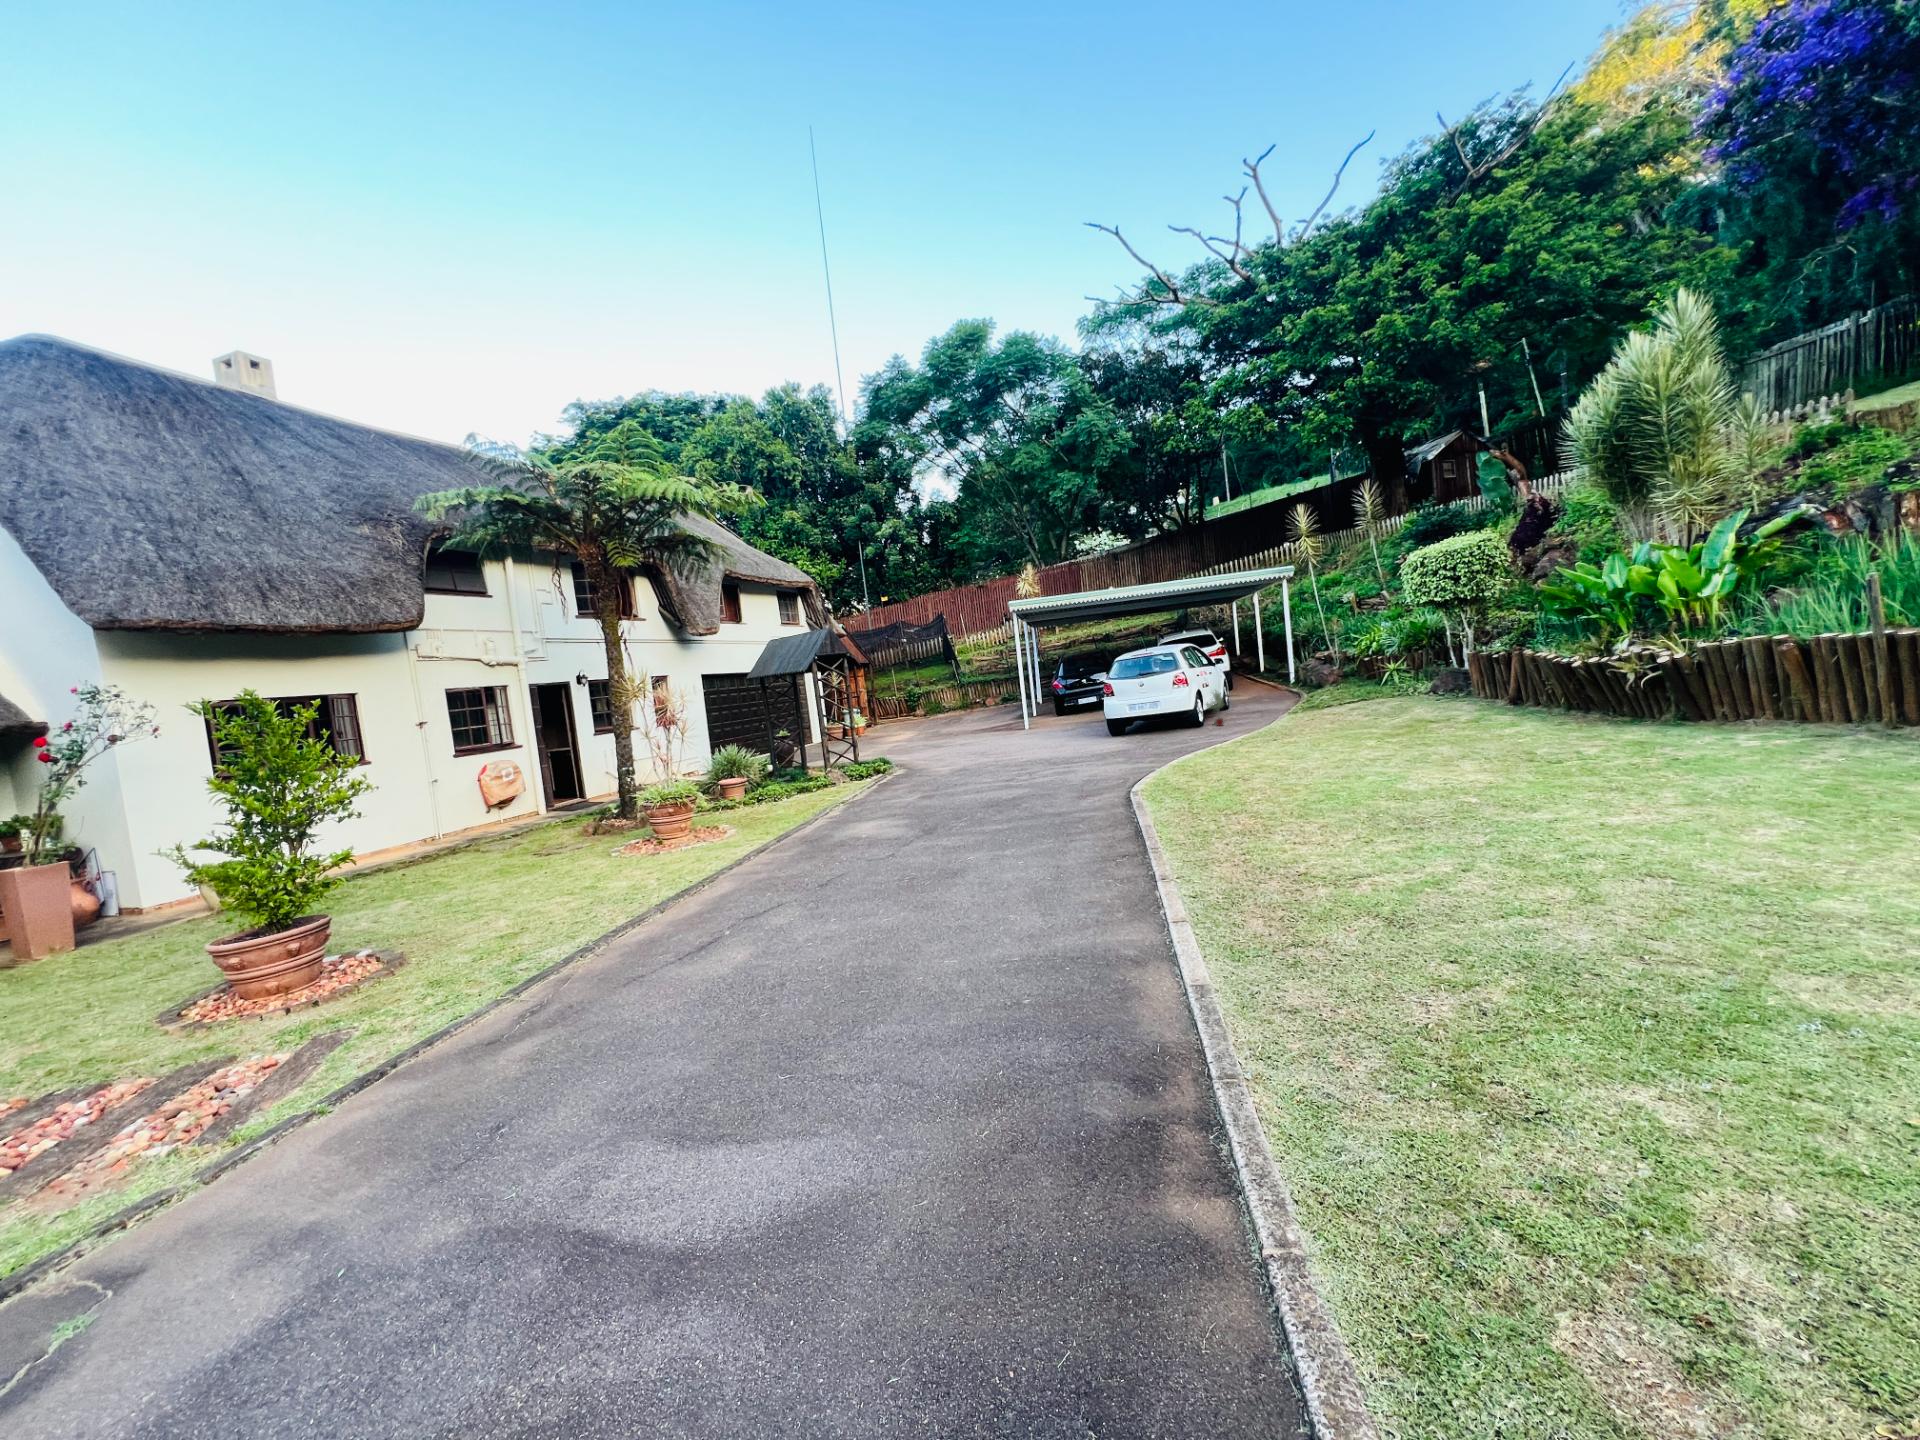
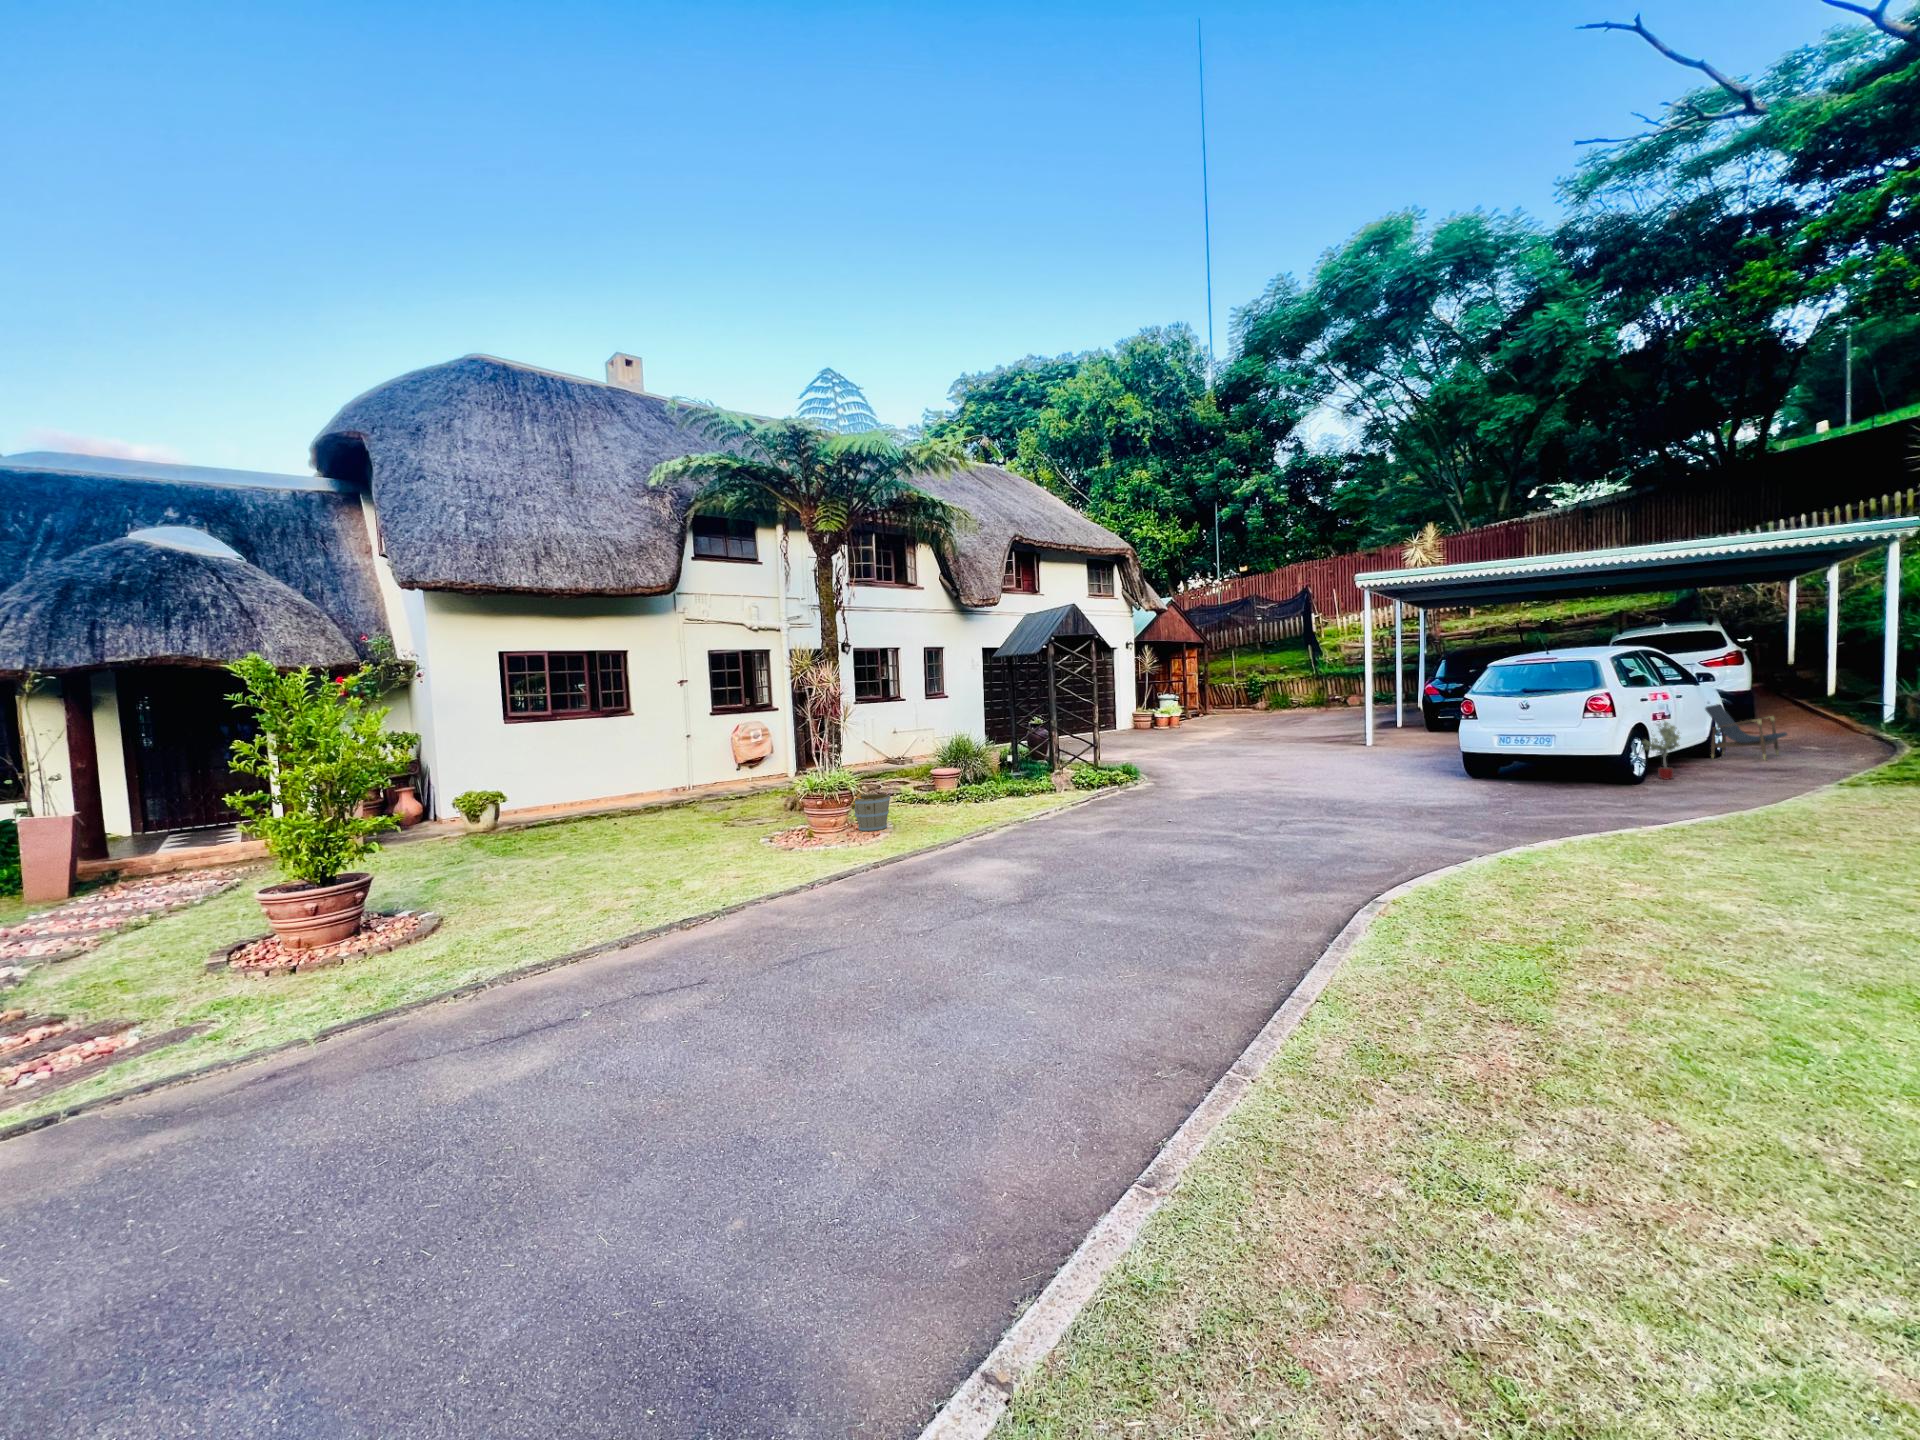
lounge chair: none [1225,680,1264,713] -> present [1705,704,1787,760]
wooden bucket: none [687,798,724,834] -> present [854,794,890,831]

